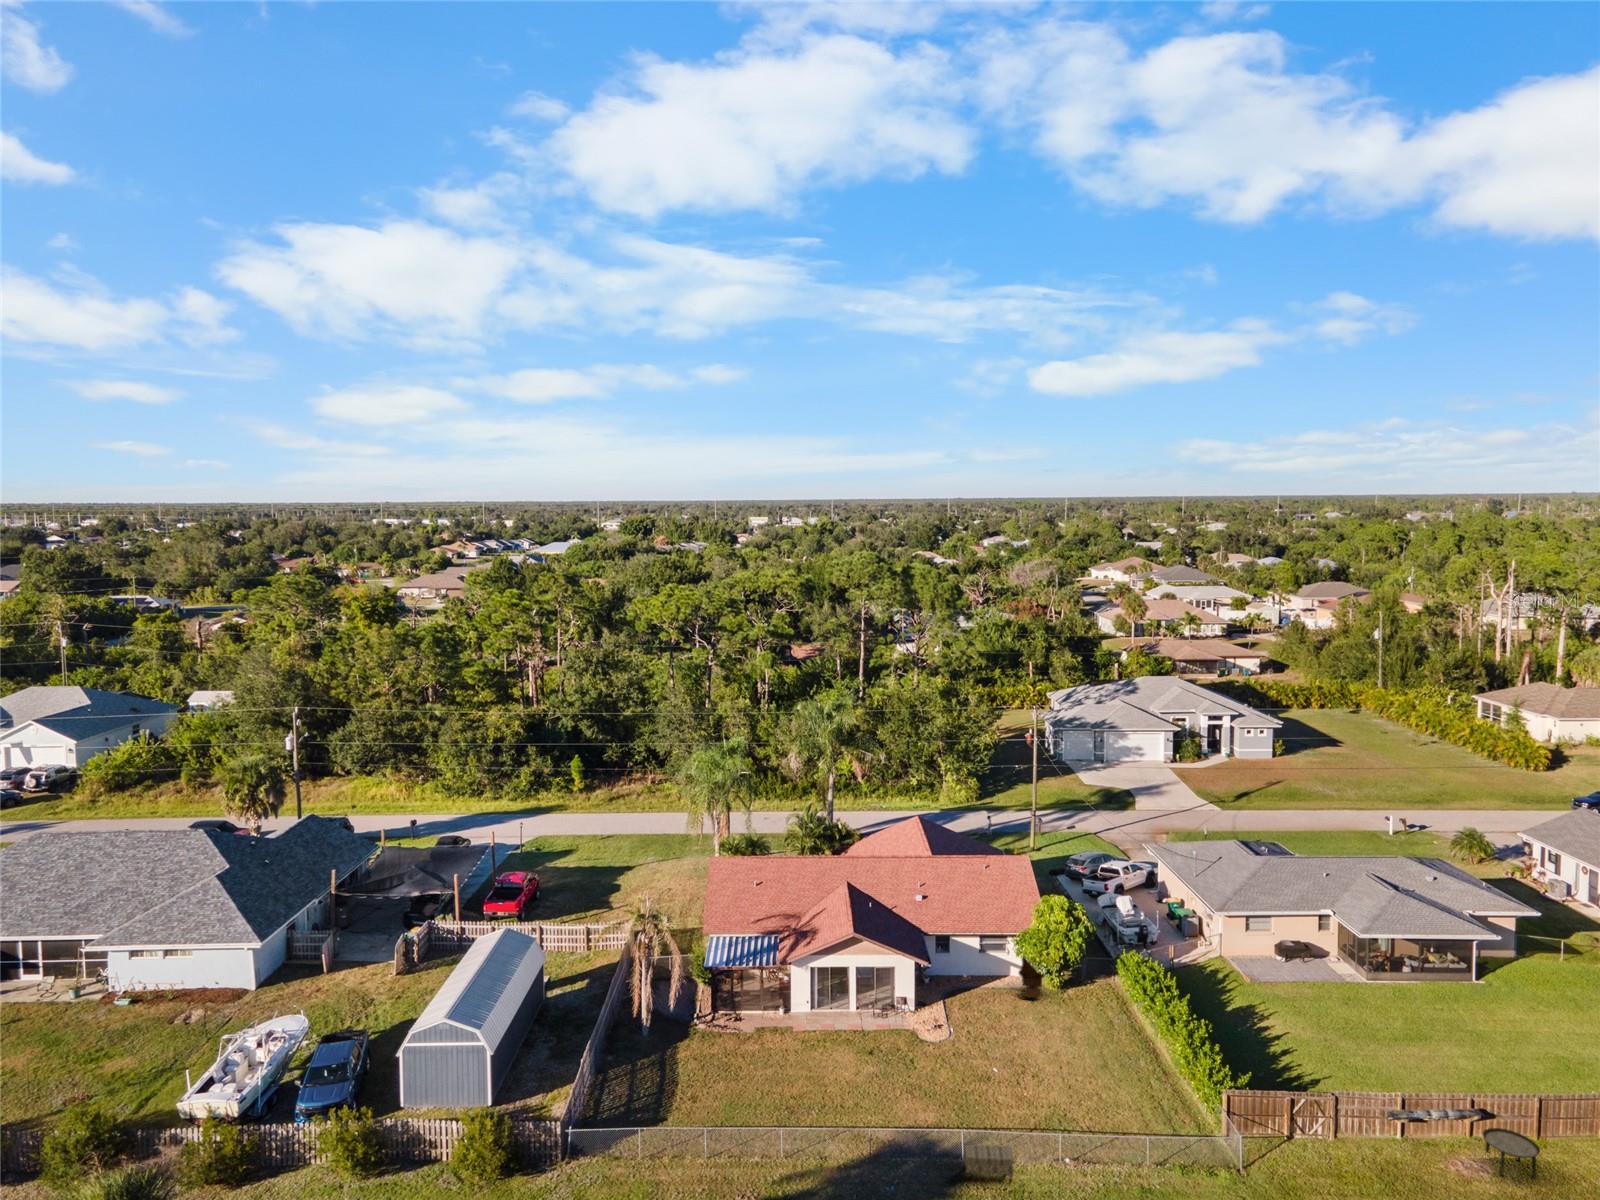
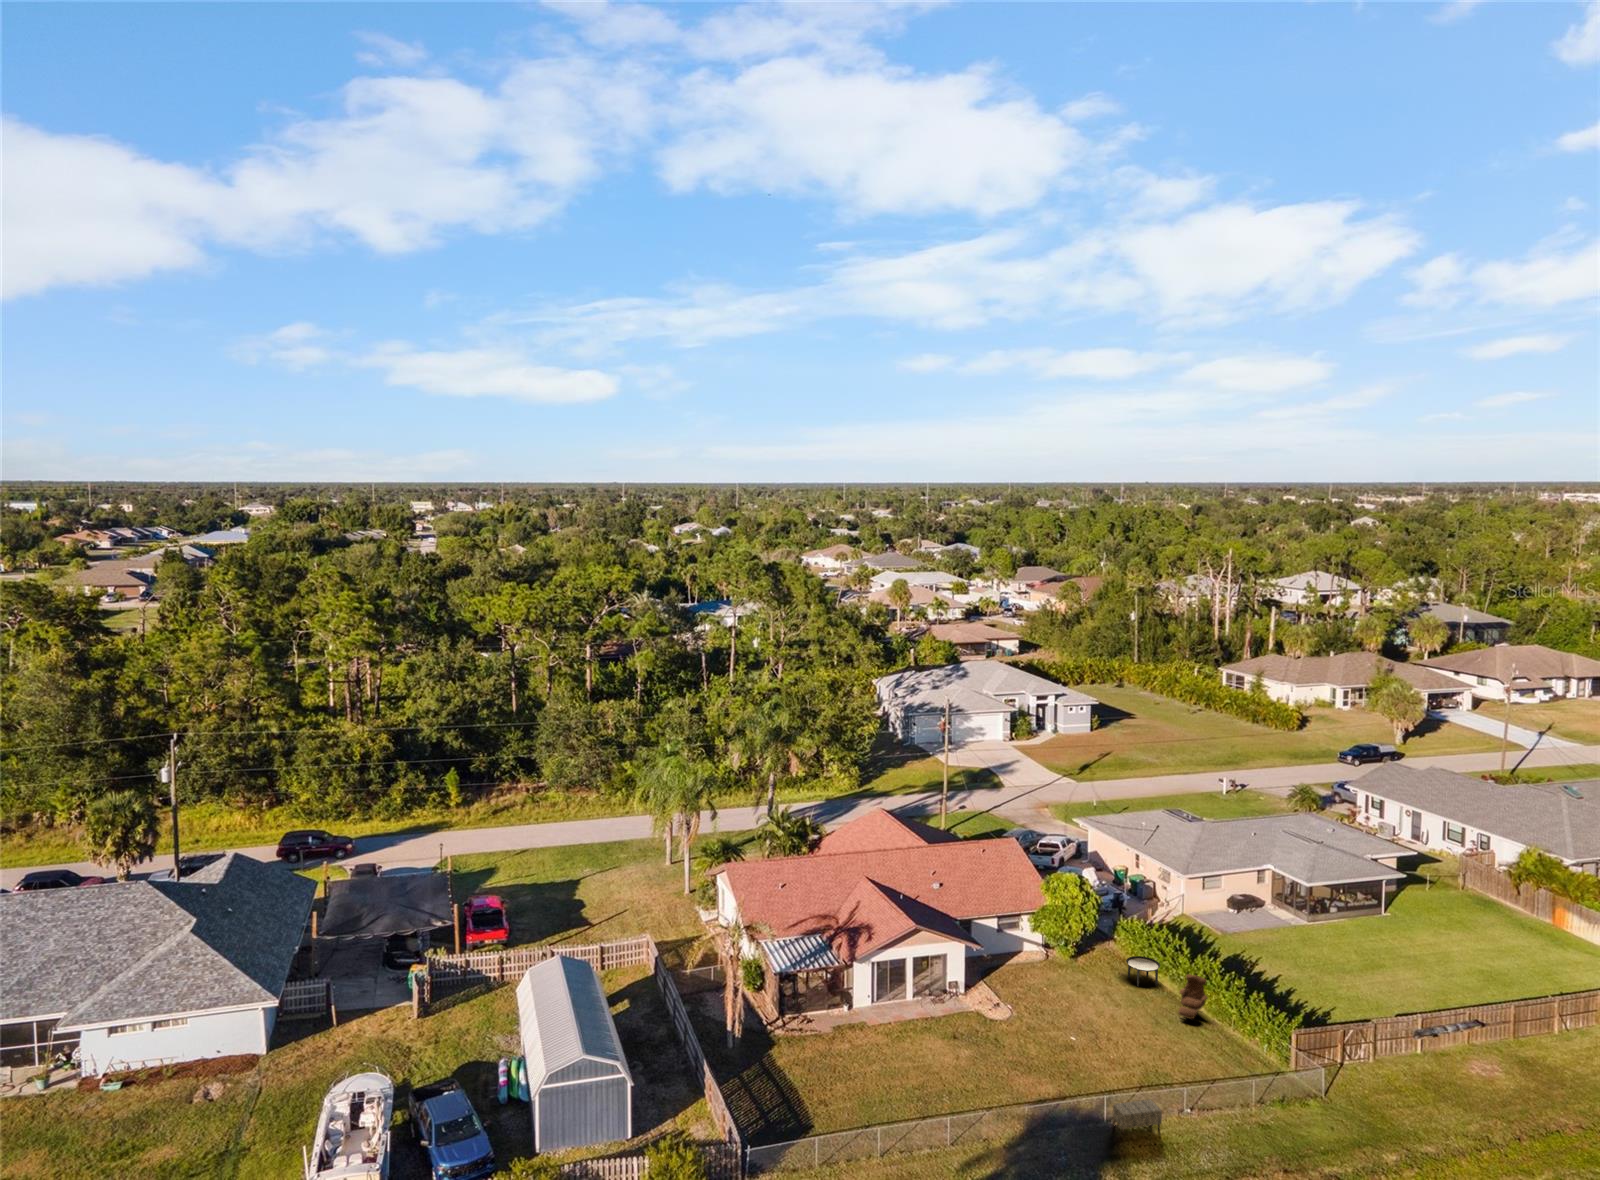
lounge chair: present [1019,956,1045,998] -> present [1179,975,1208,1020]
round table: present [1483,1128,1540,1179] -> present [1126,956,1160,986]

